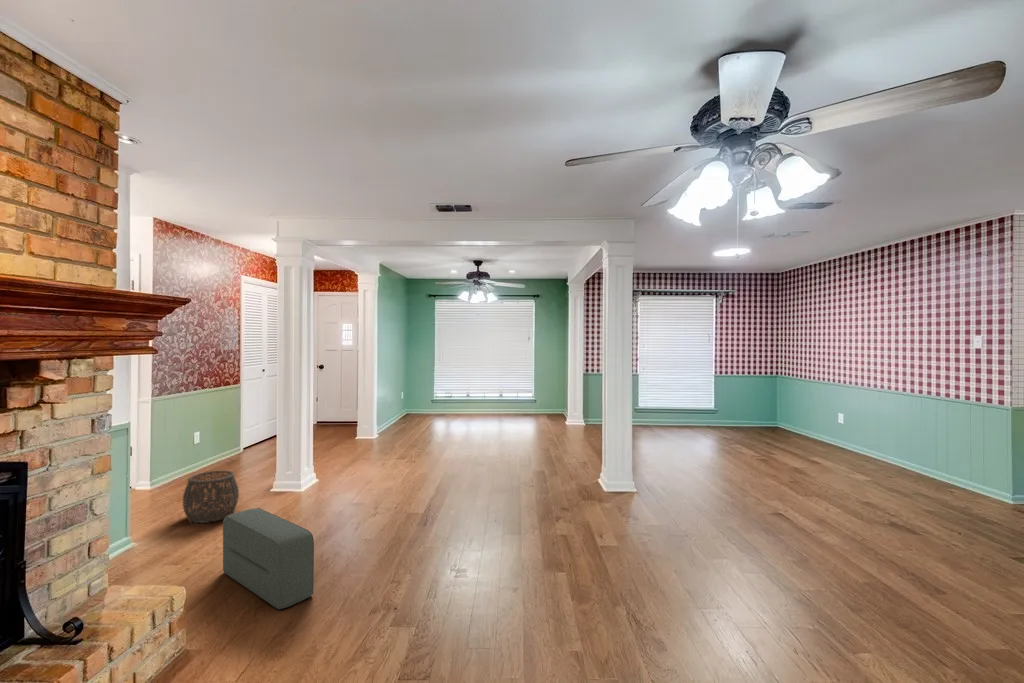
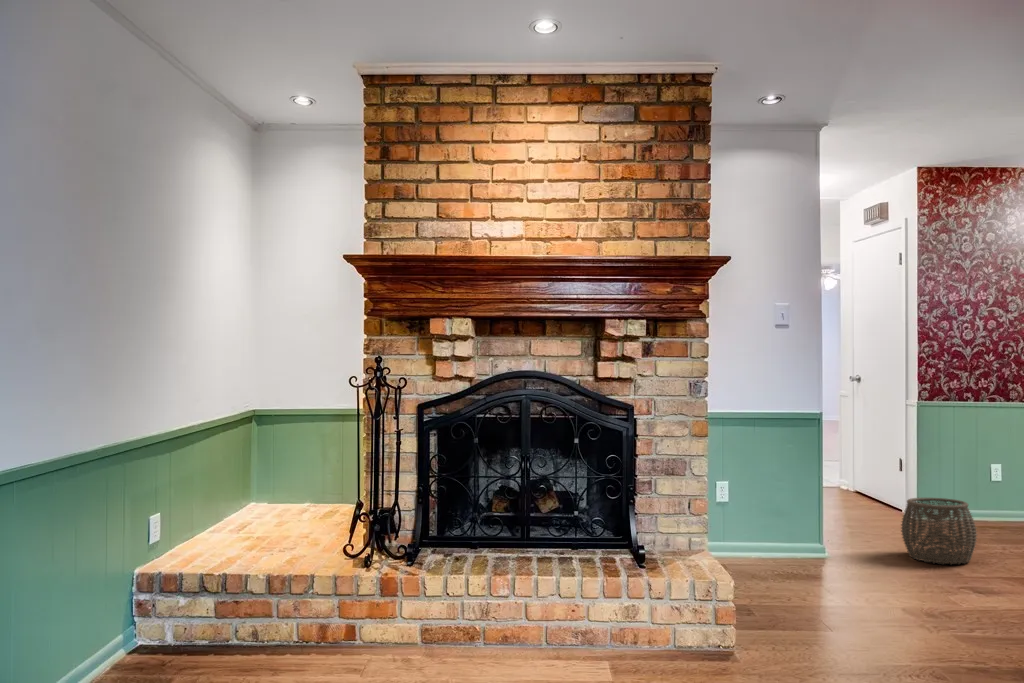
pouf: present [223,508,314,609] -> none [850,528,912,651]

